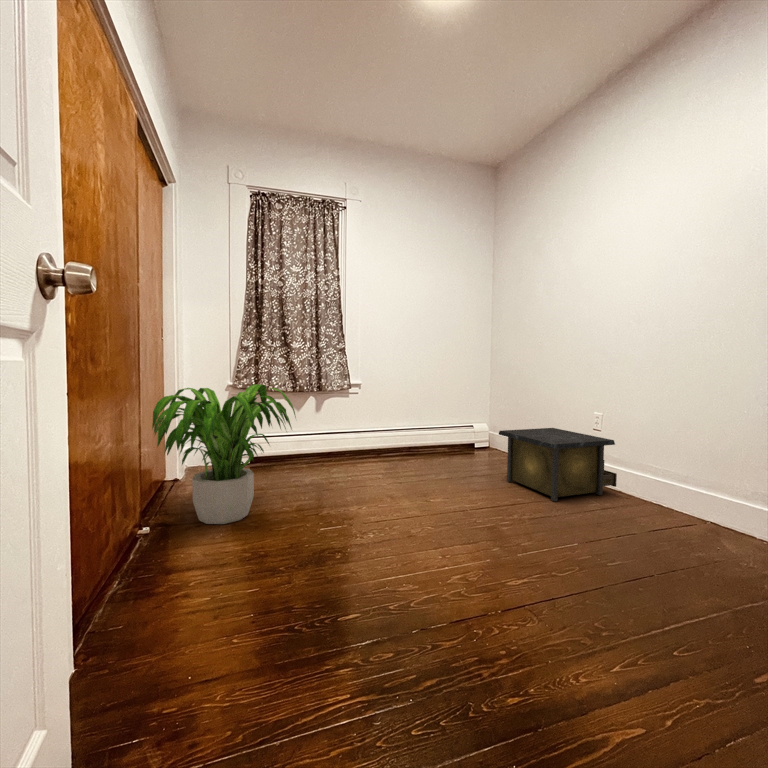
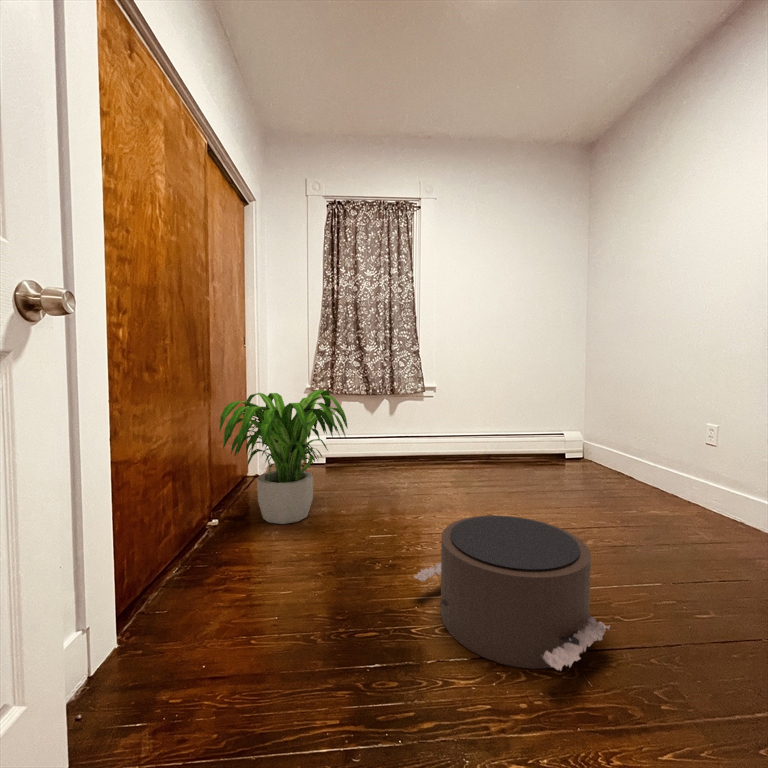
nightstand: present [499,428,617,501] -> none [583,443,737,531]
pouf: none [380,493,557,621] -> present [414,515,610,671]

